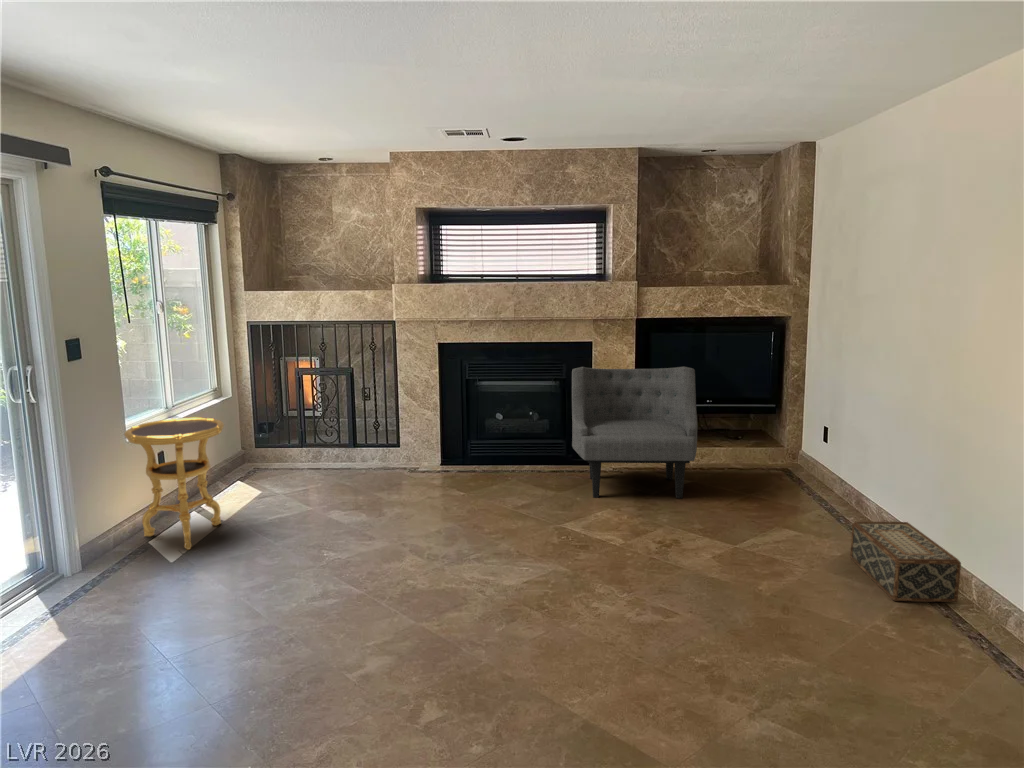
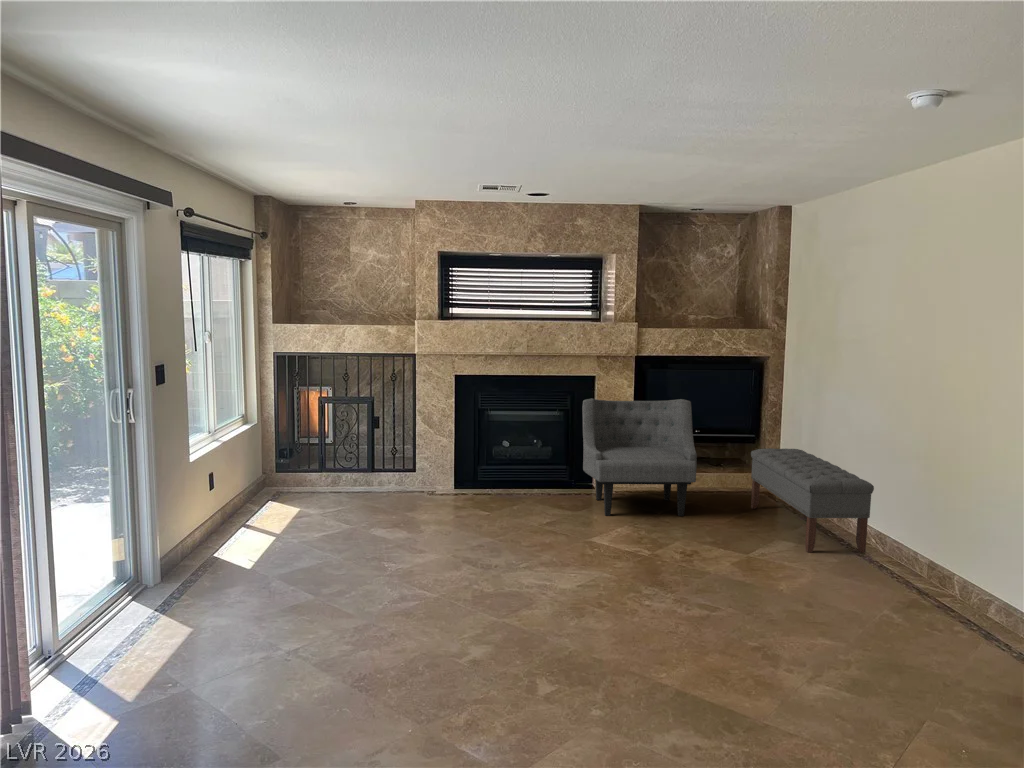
side table: present [124,417,224,550] -> none [194,440,283,562]
bench: none [763,422,896,546] -> present [751,448,874,553]
woven basket: present [850,522,961,602] -> none [840,531,936,594]

